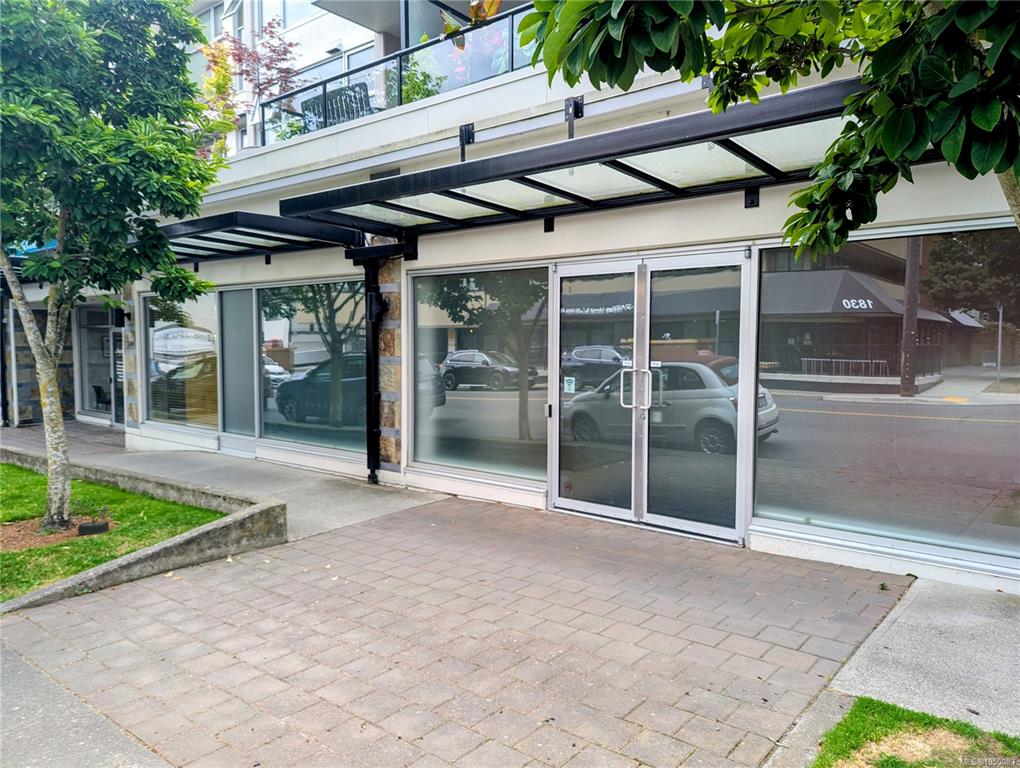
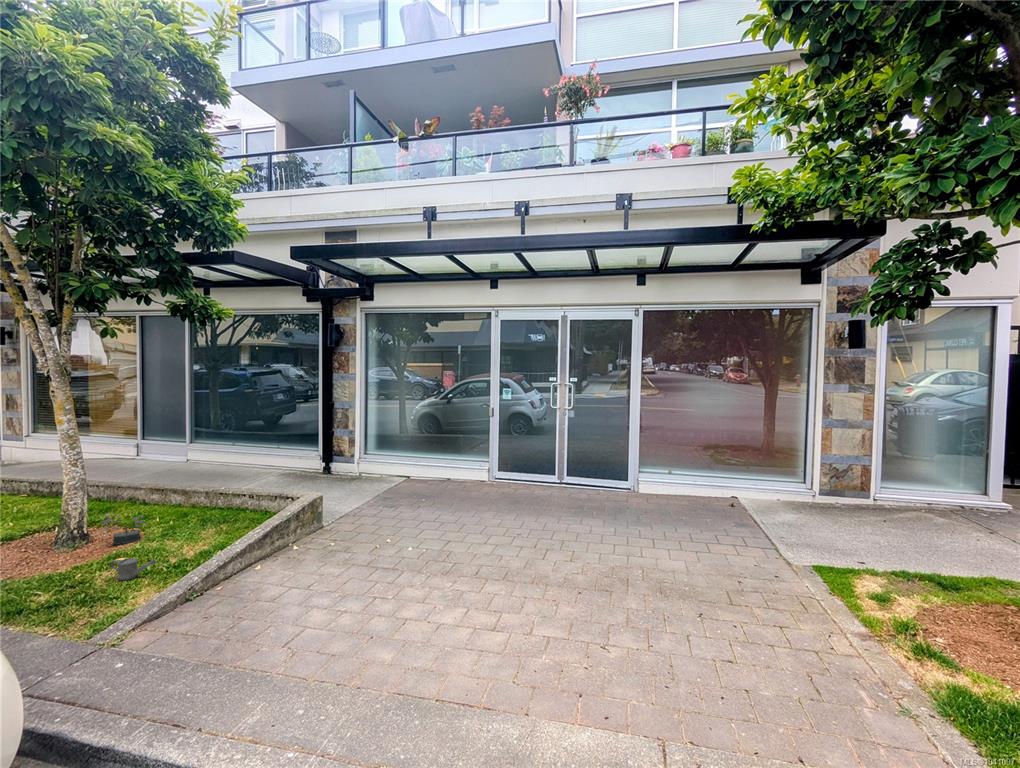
watering can: none [36,548,67,570] -> present [111,558,155,580]

